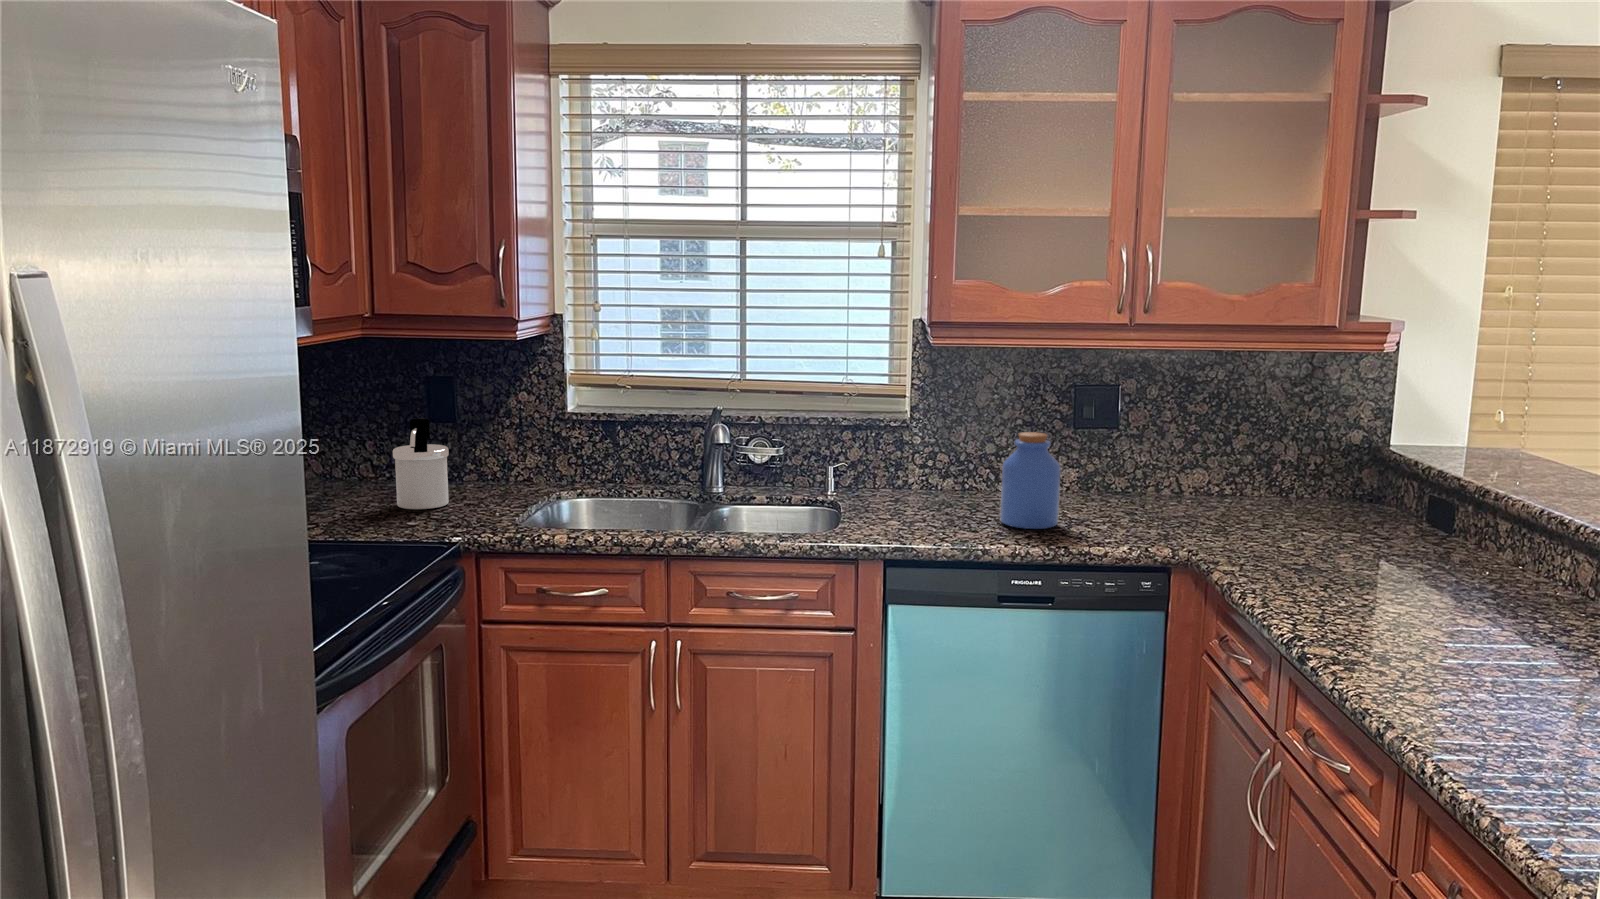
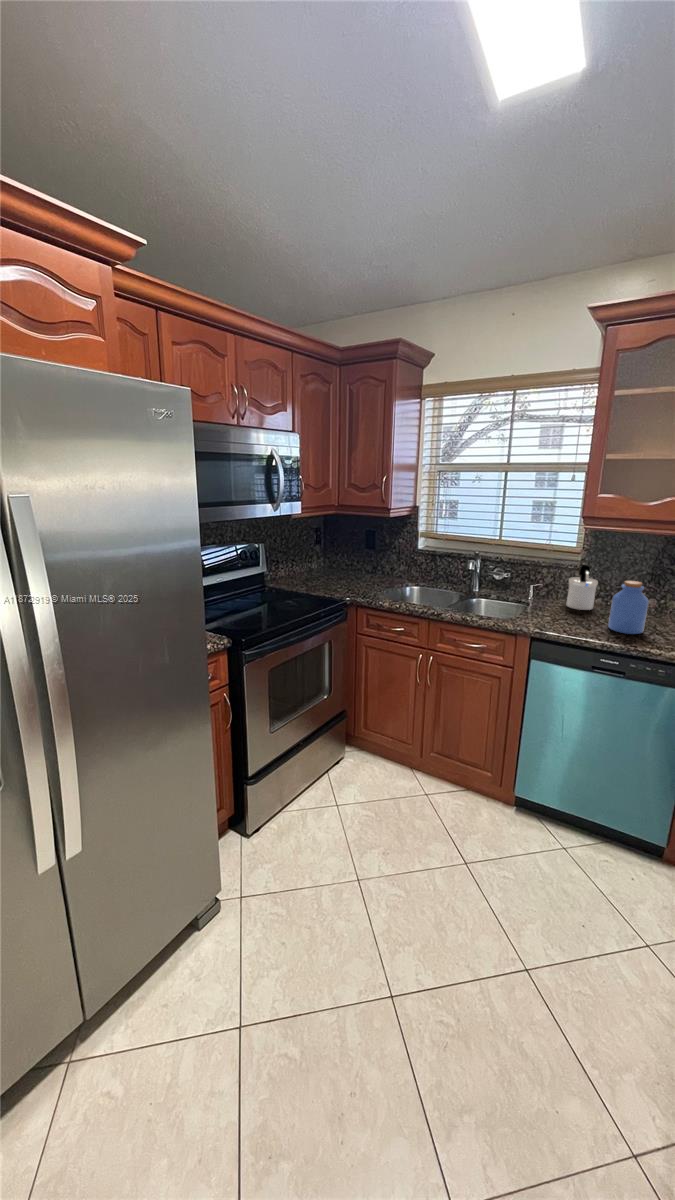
soap dispenser: present [393,418,449,509] -> present [567,565,598,610]

